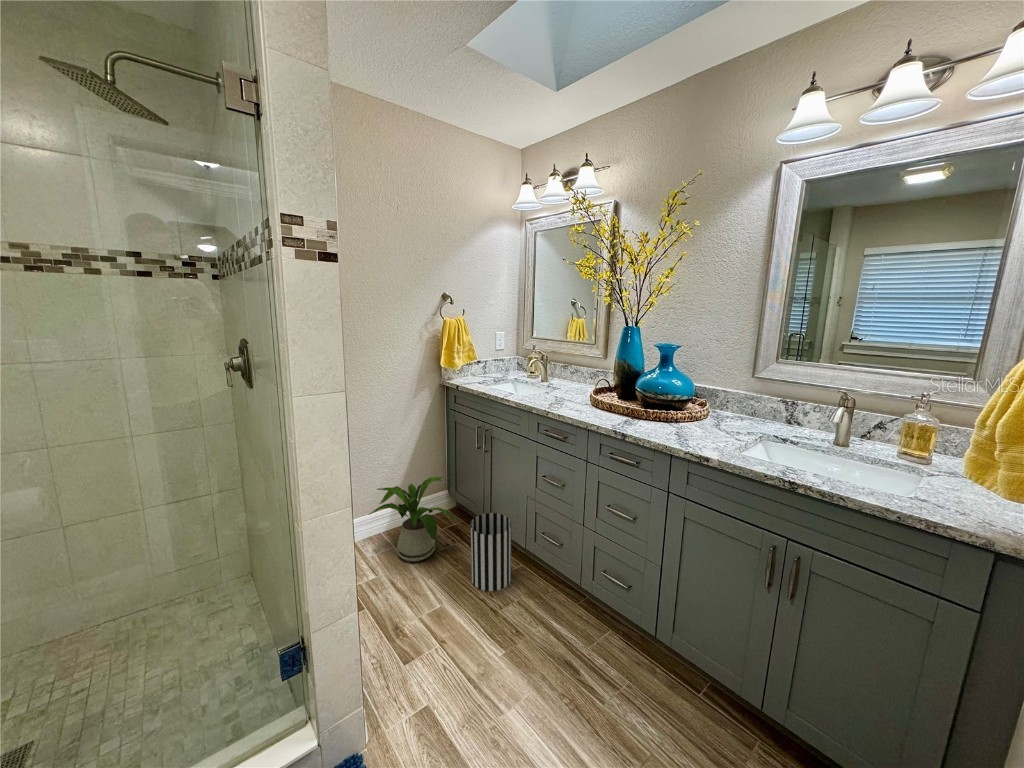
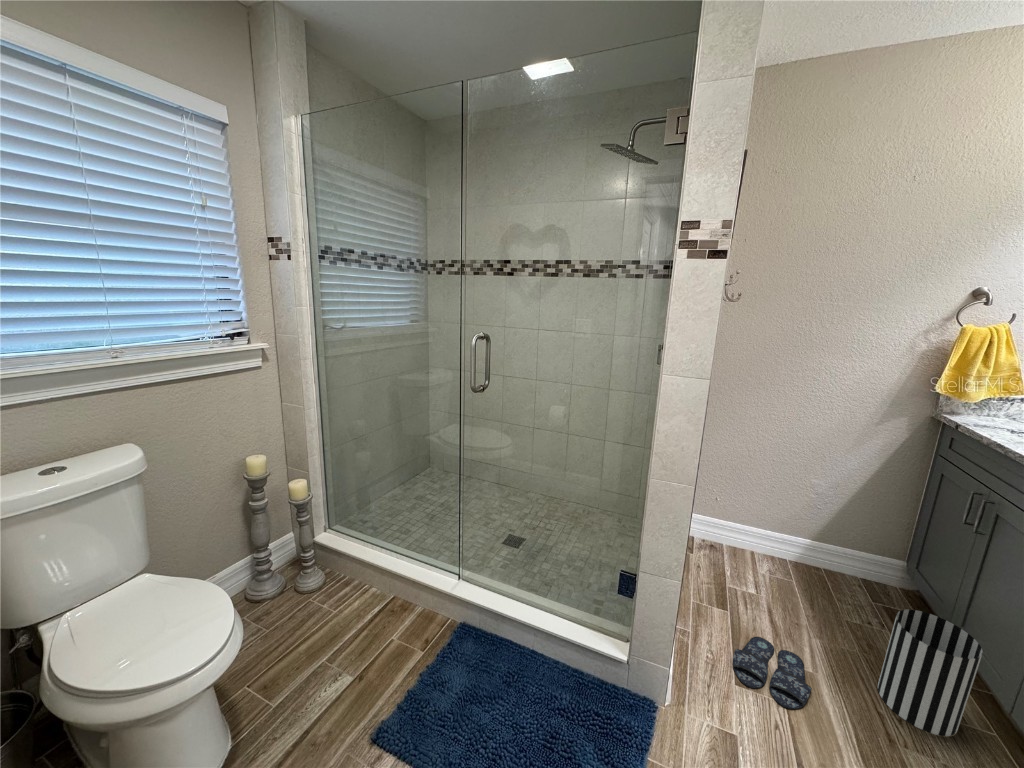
house plant: present [369,477,458,561] -> none [773,510,897,618]
slippers: none [389,602,449,659] -> present [733,637,812,709]

